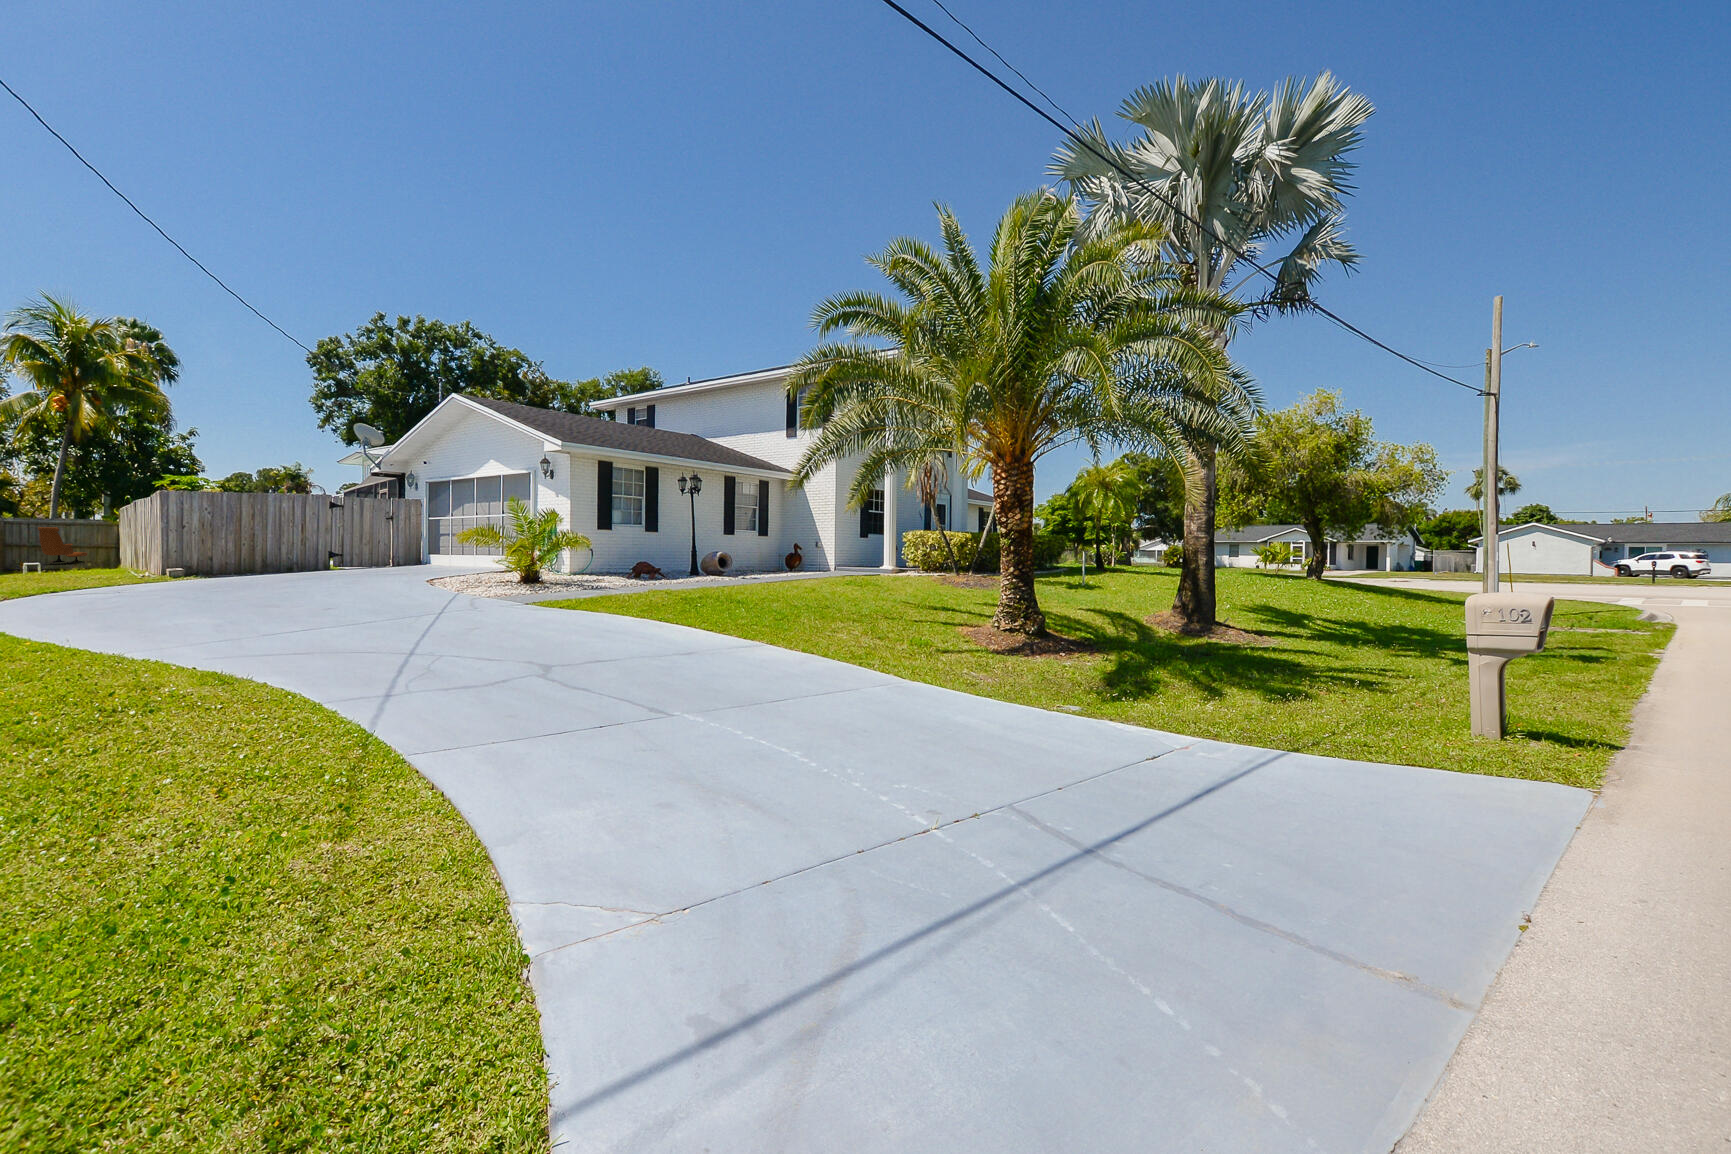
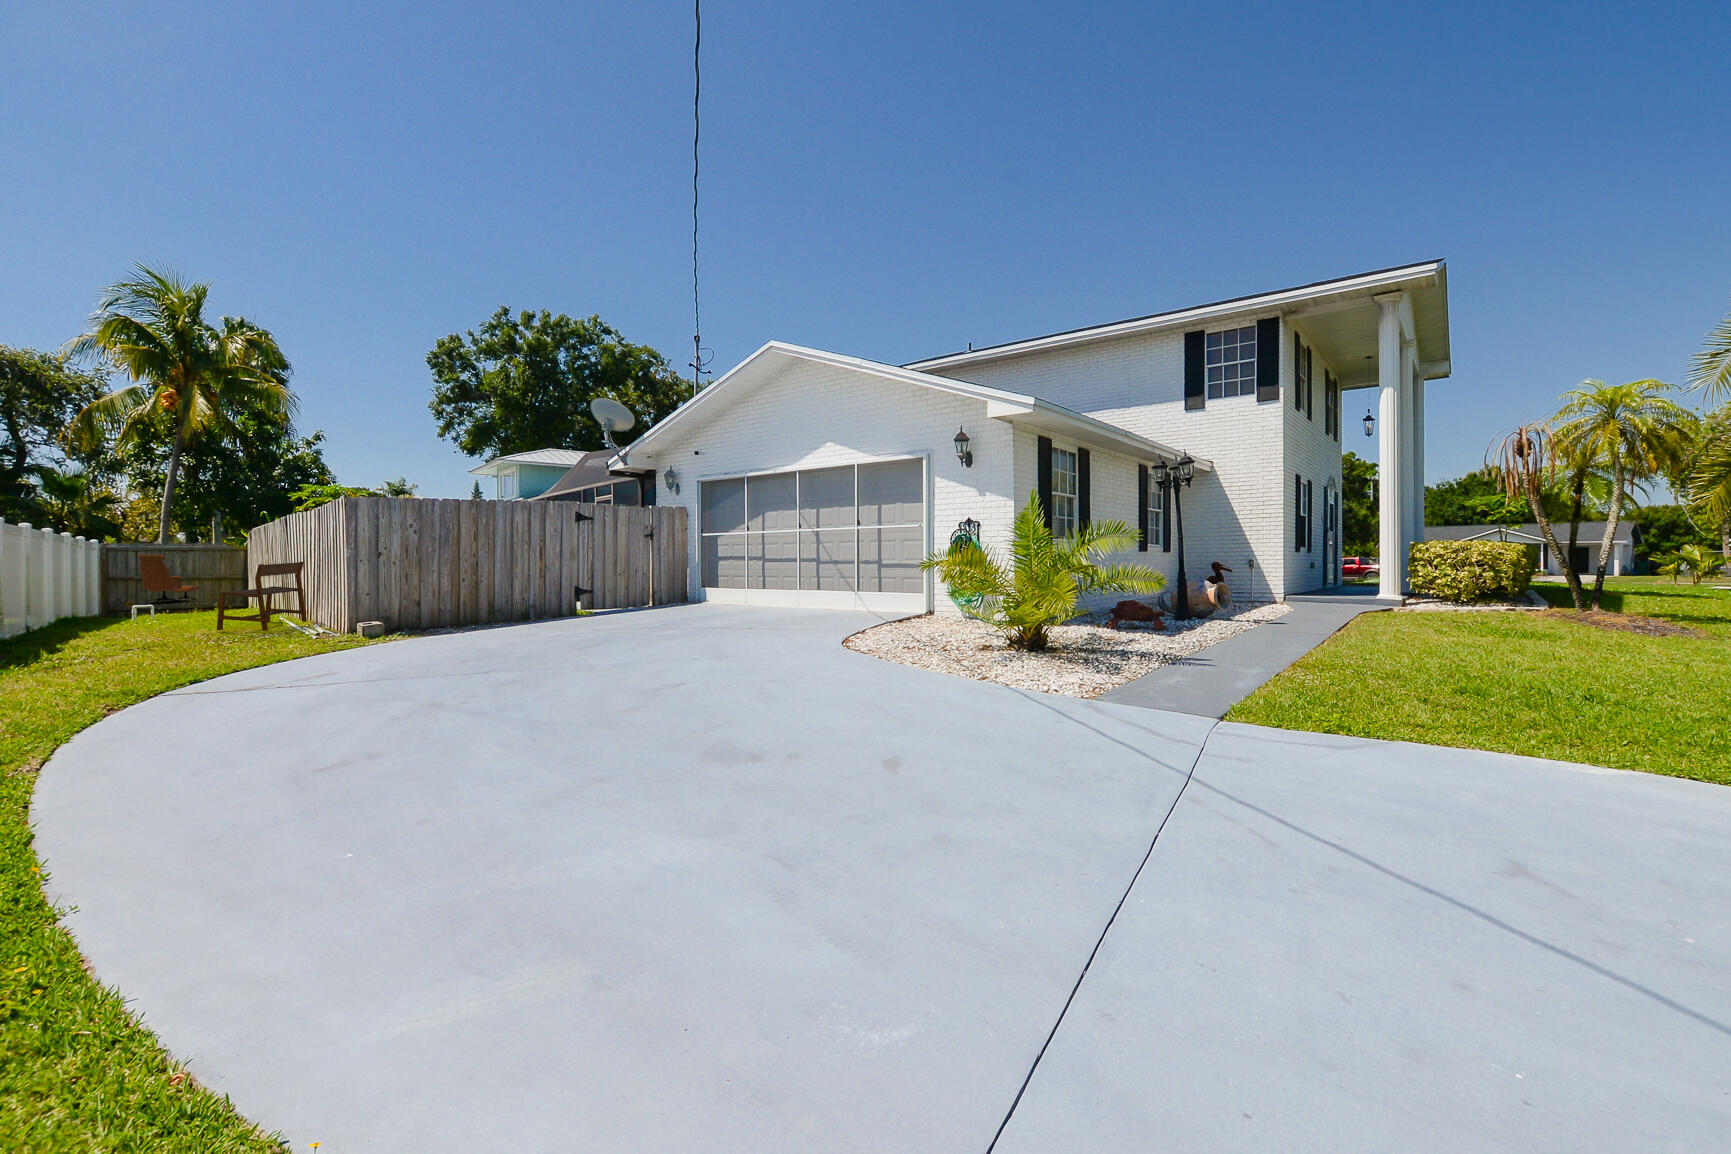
bench: none [98,531,167,577] -> present [217,562,307,631]

